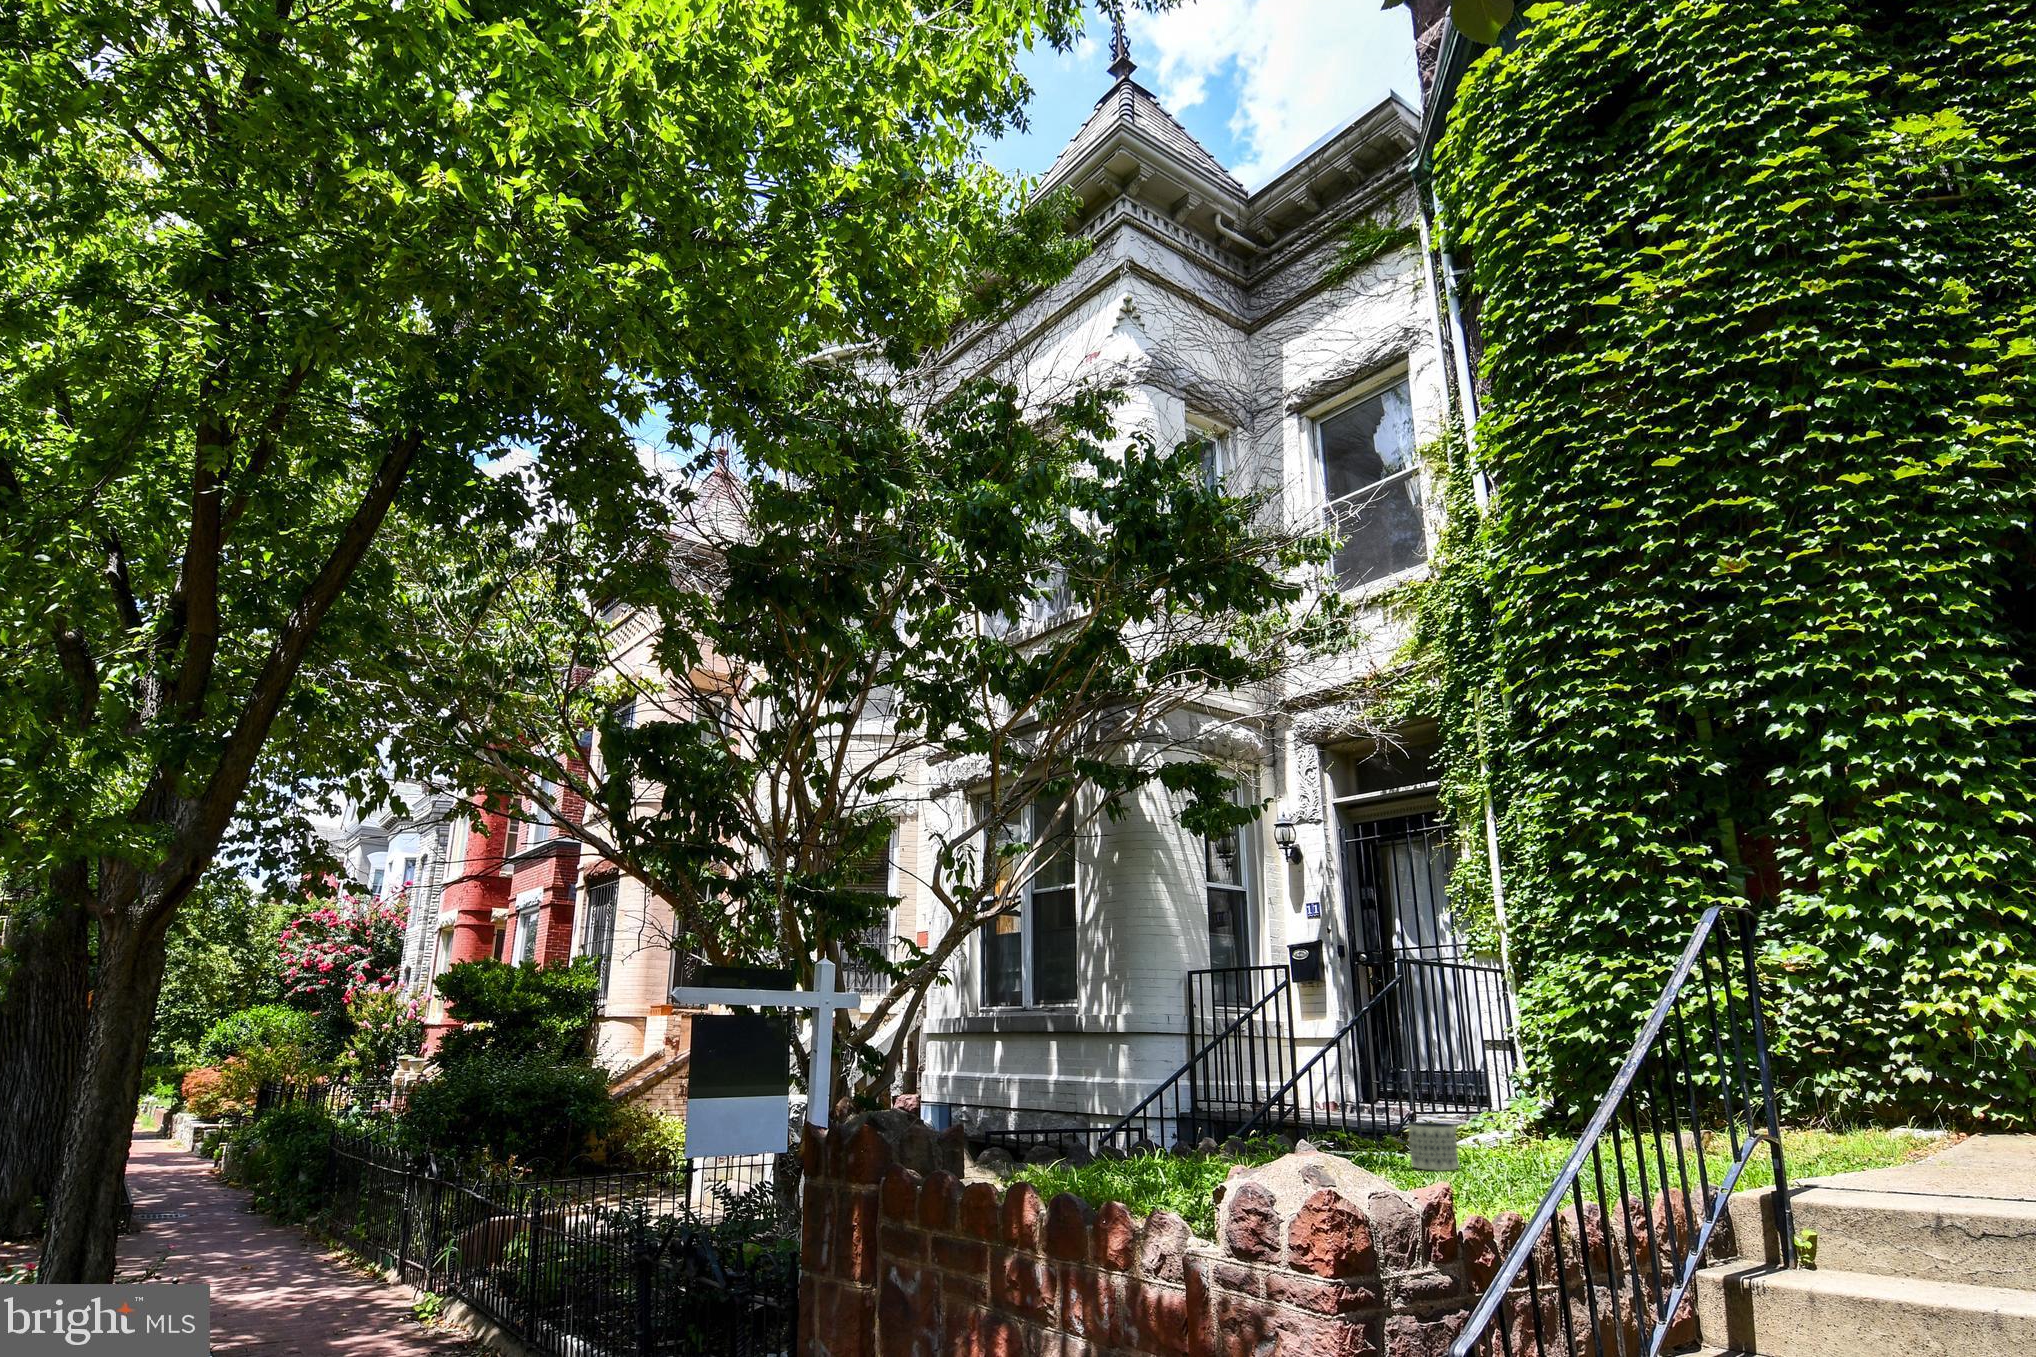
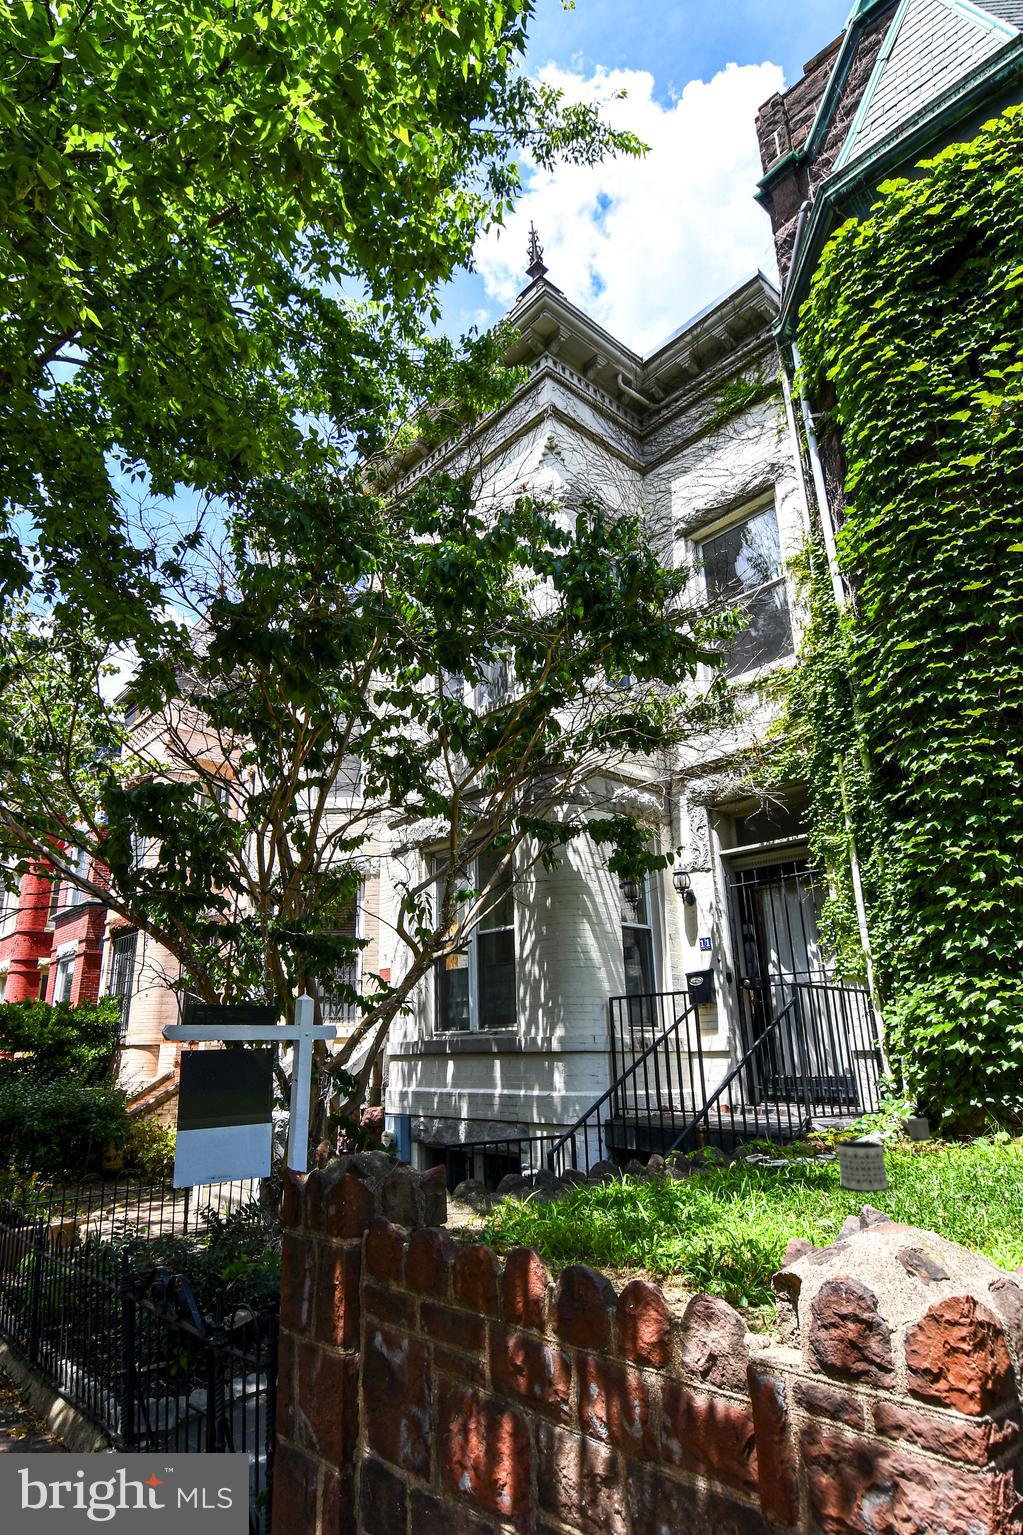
watering can: none [1510,1115,1546,1140] -> present [901,1118,931,1141]

